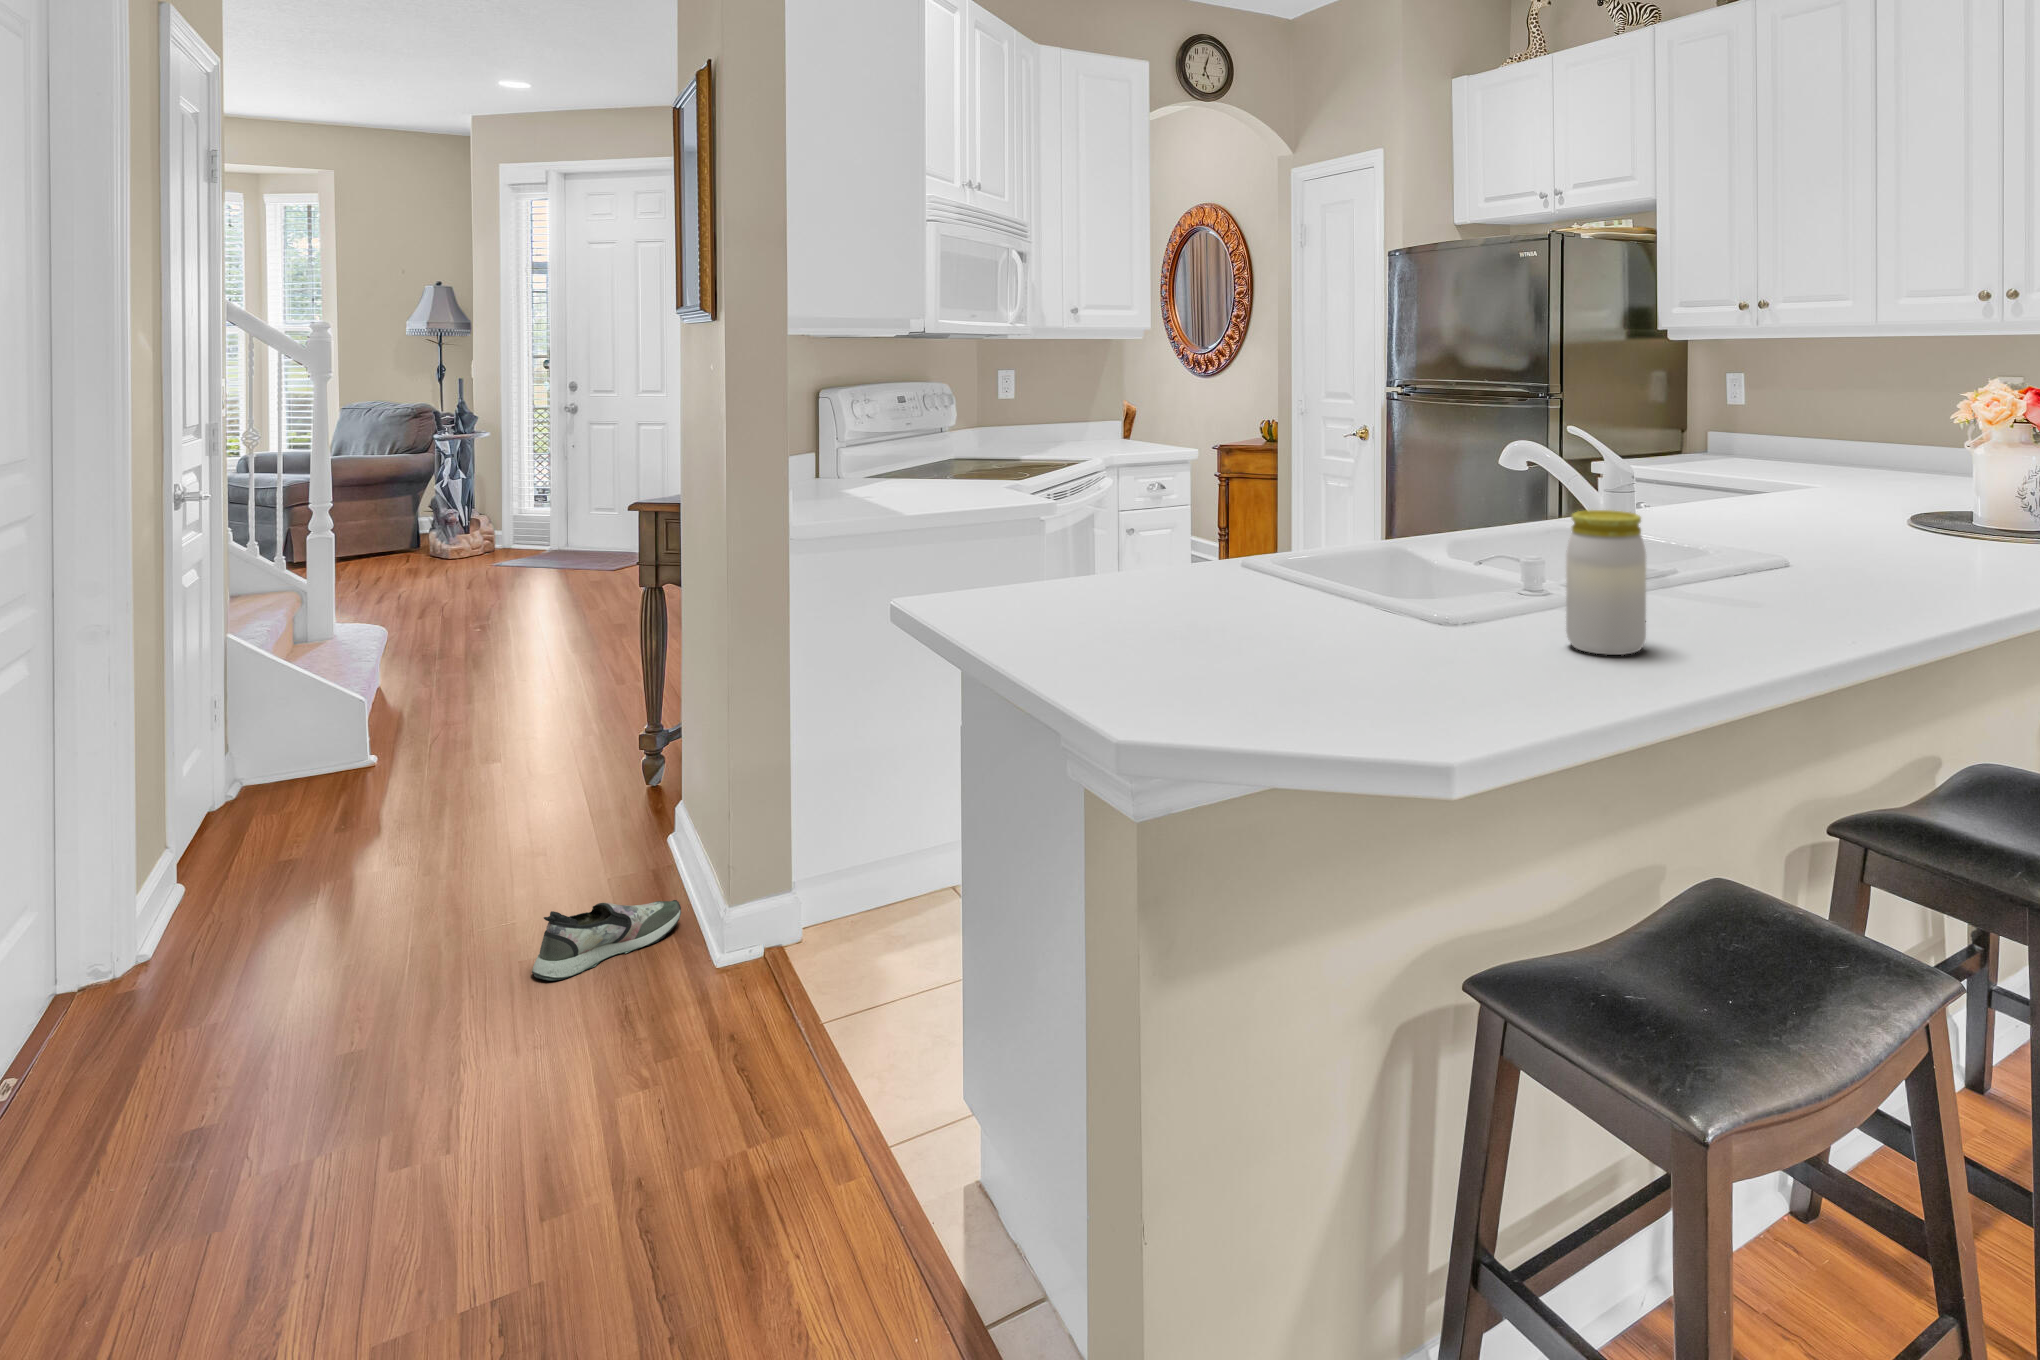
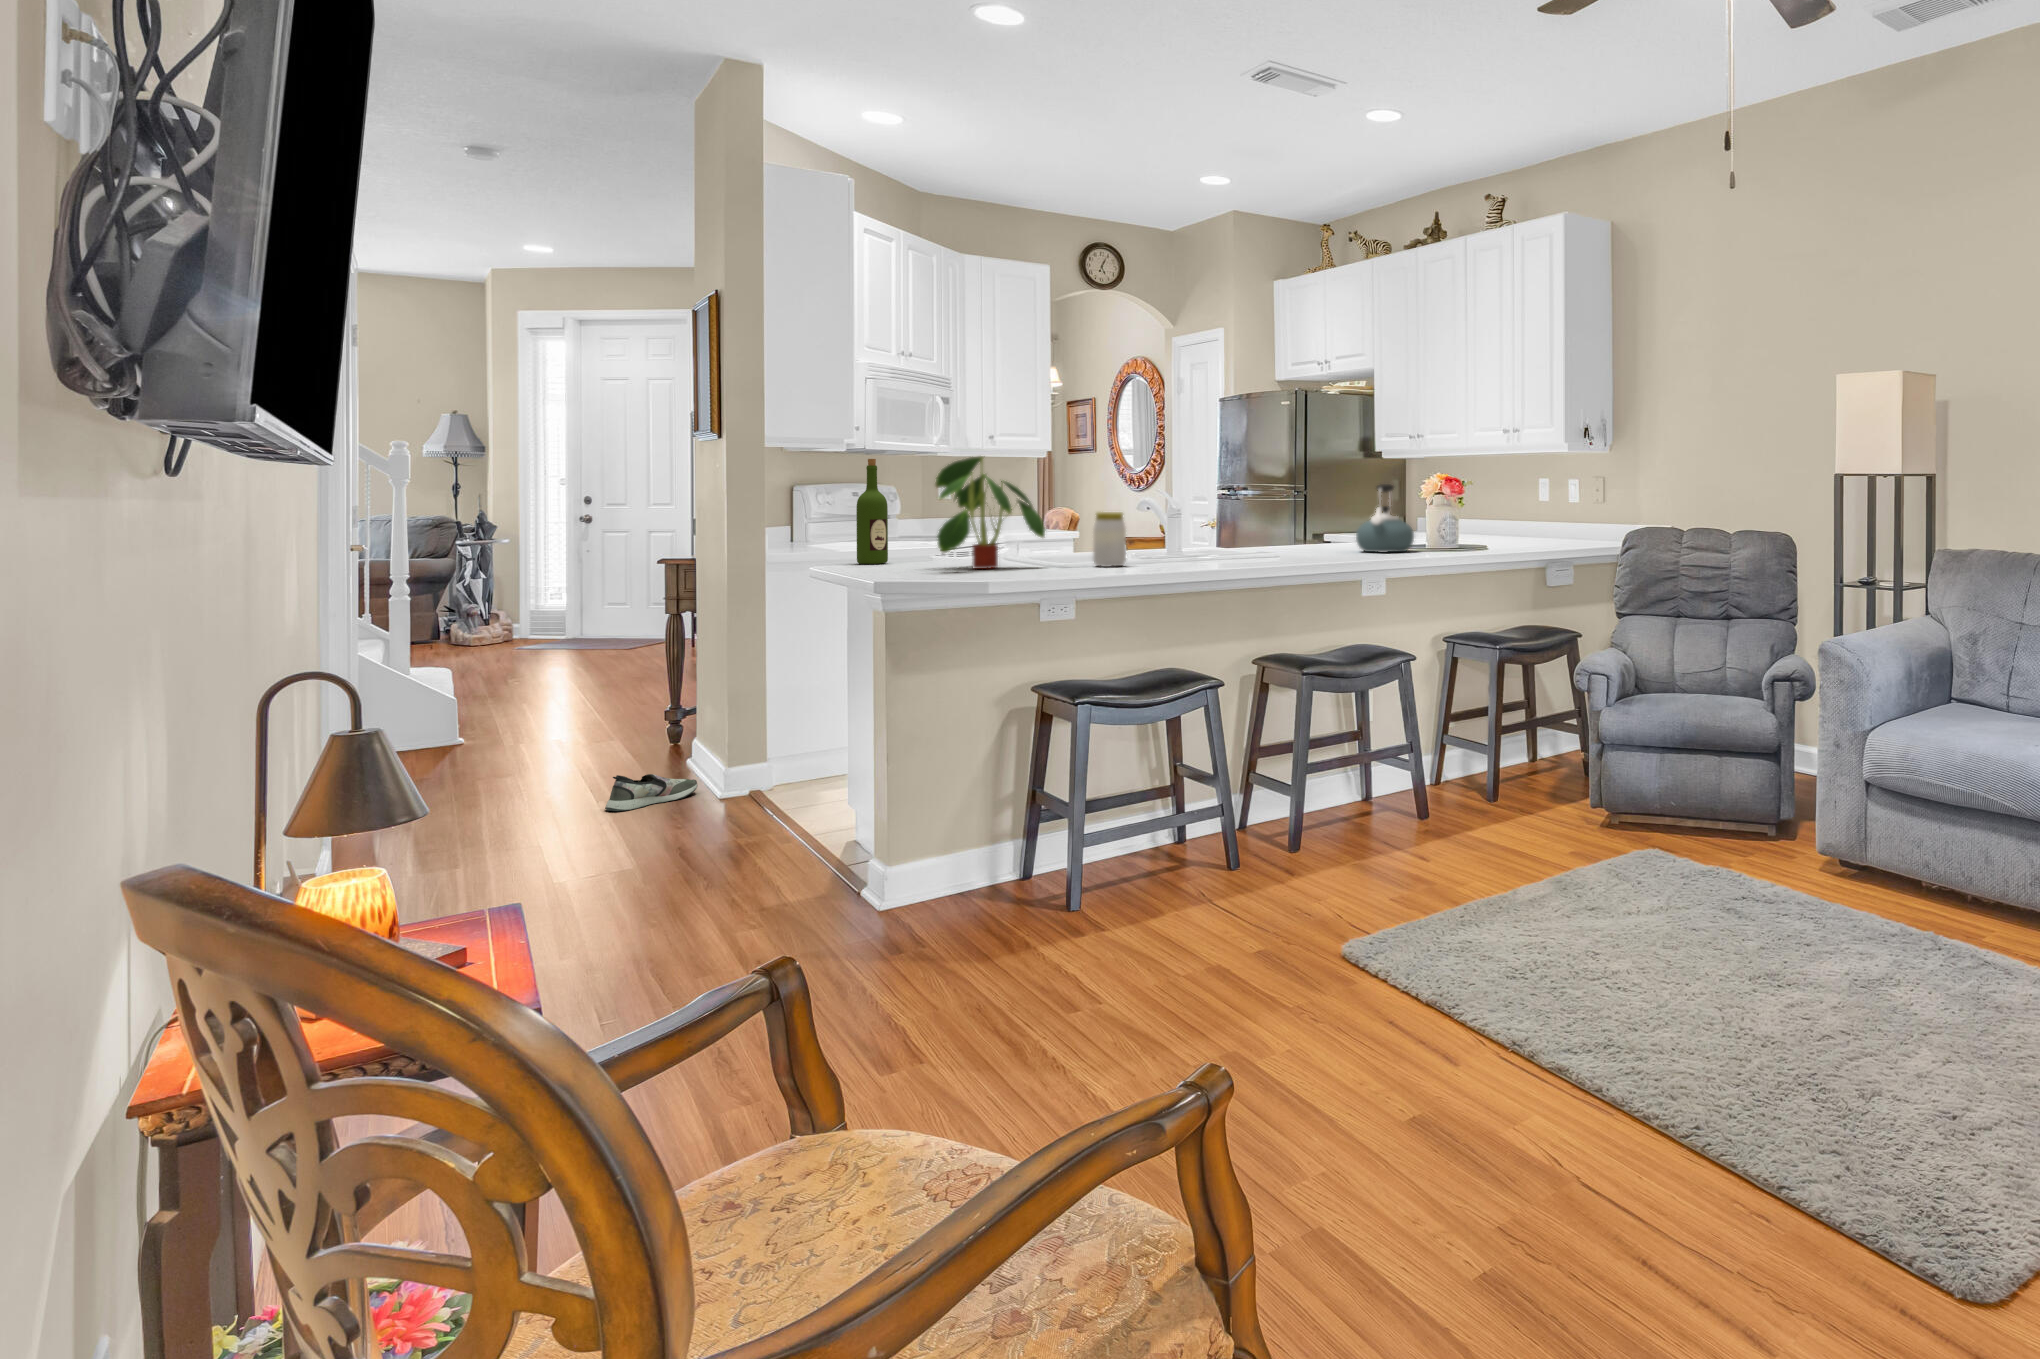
plant: none [1182,376,1471,680] -> present [935,456,1045,569]
wine bottle: none [997,378,1060,618] -> present [856,459,888,564]
kettle: none [1875,404,2008,546] -> present [1356,484,1414,552]

